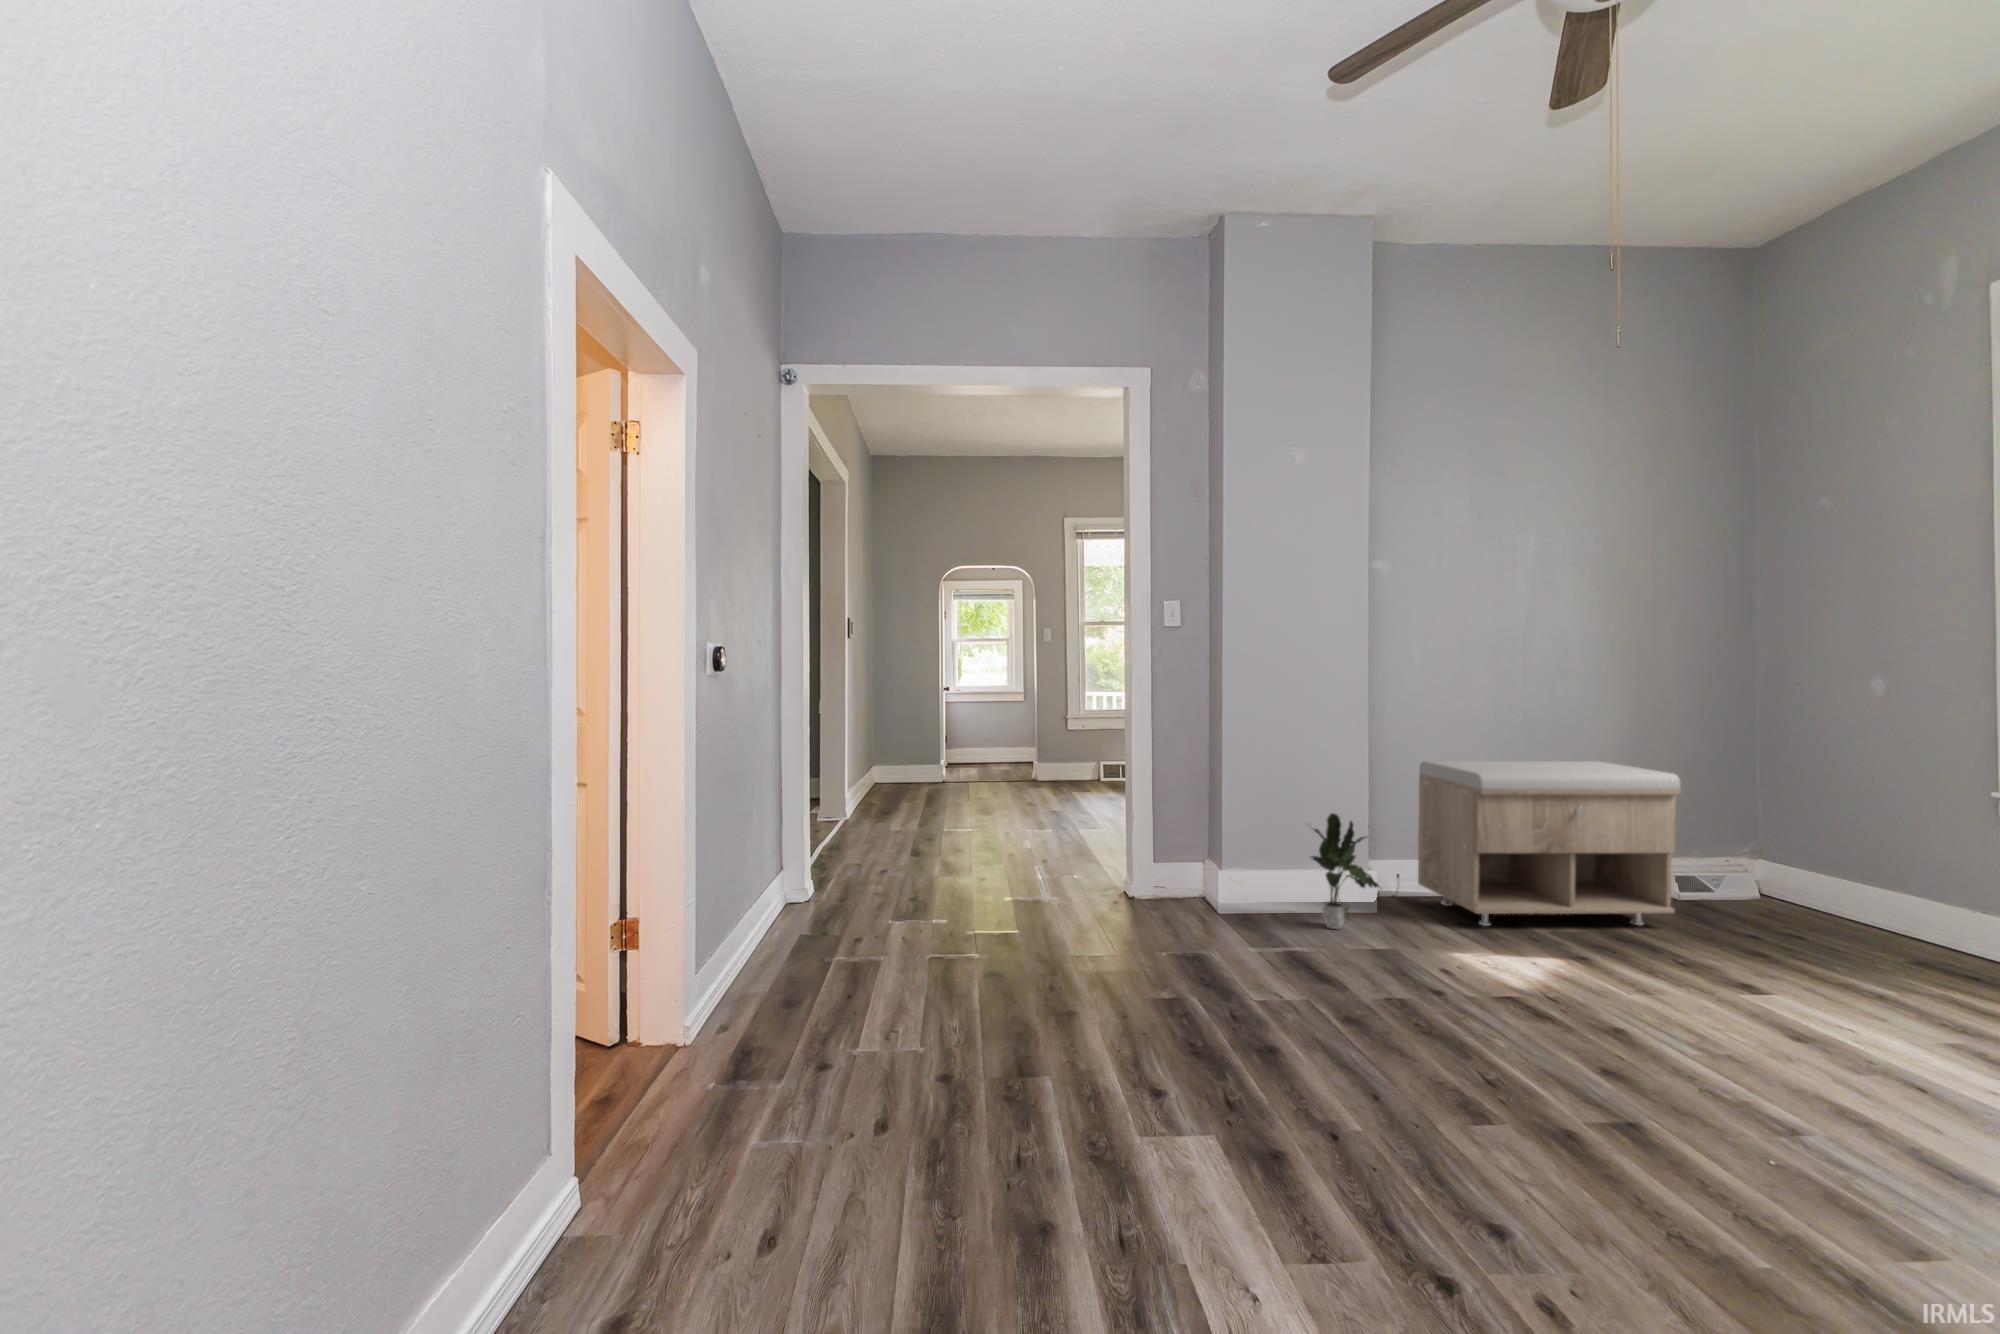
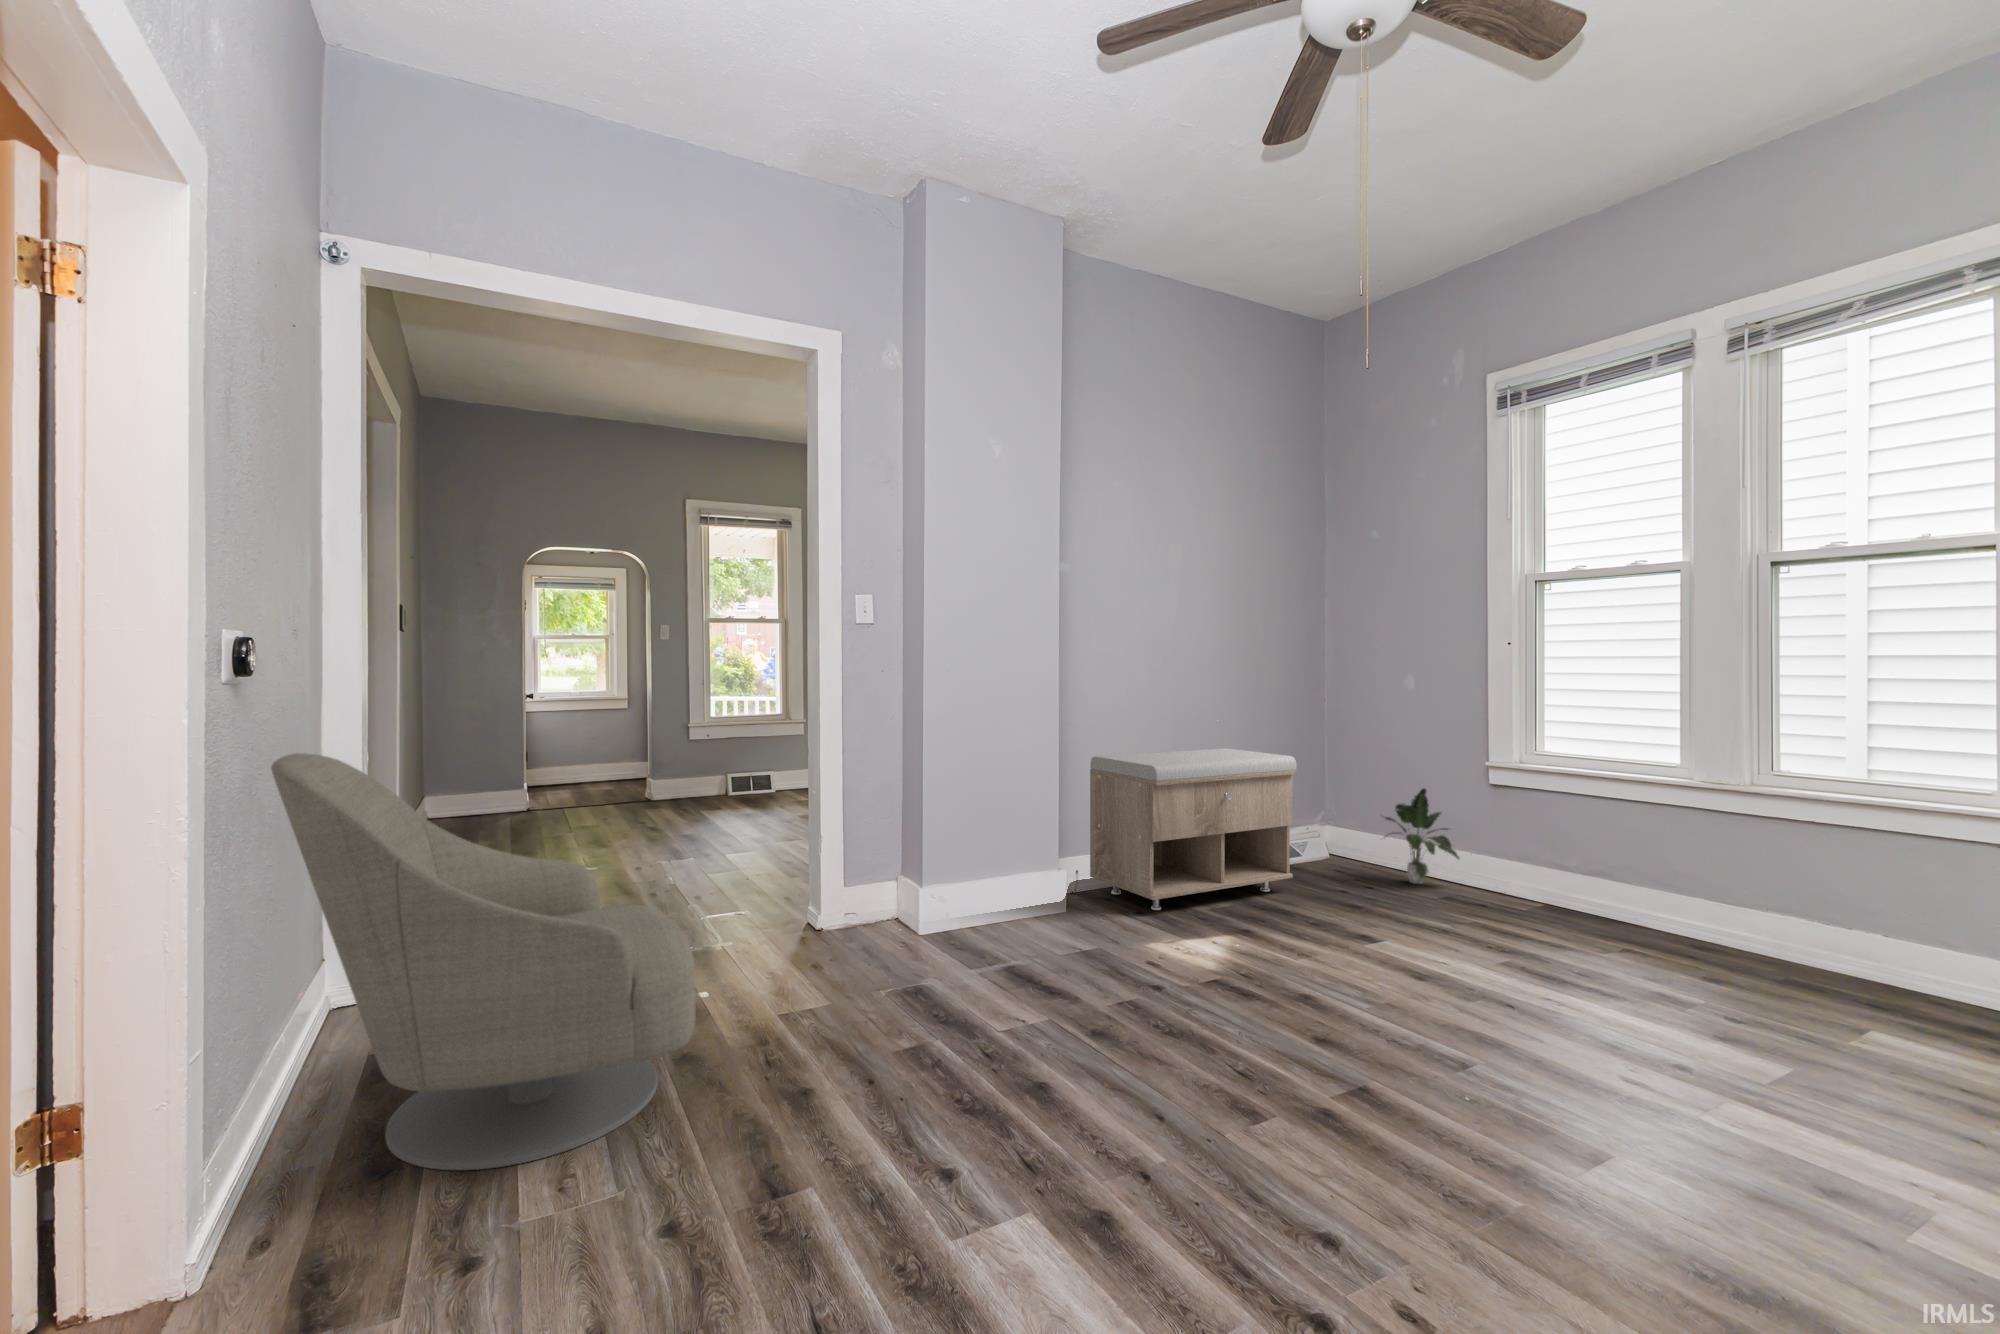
armchair: none [734,722,993,1018] -> present [271,753,696,1170]
potted plant: present [1311,813,1379,929] -> present [1385,789,1459,884]

